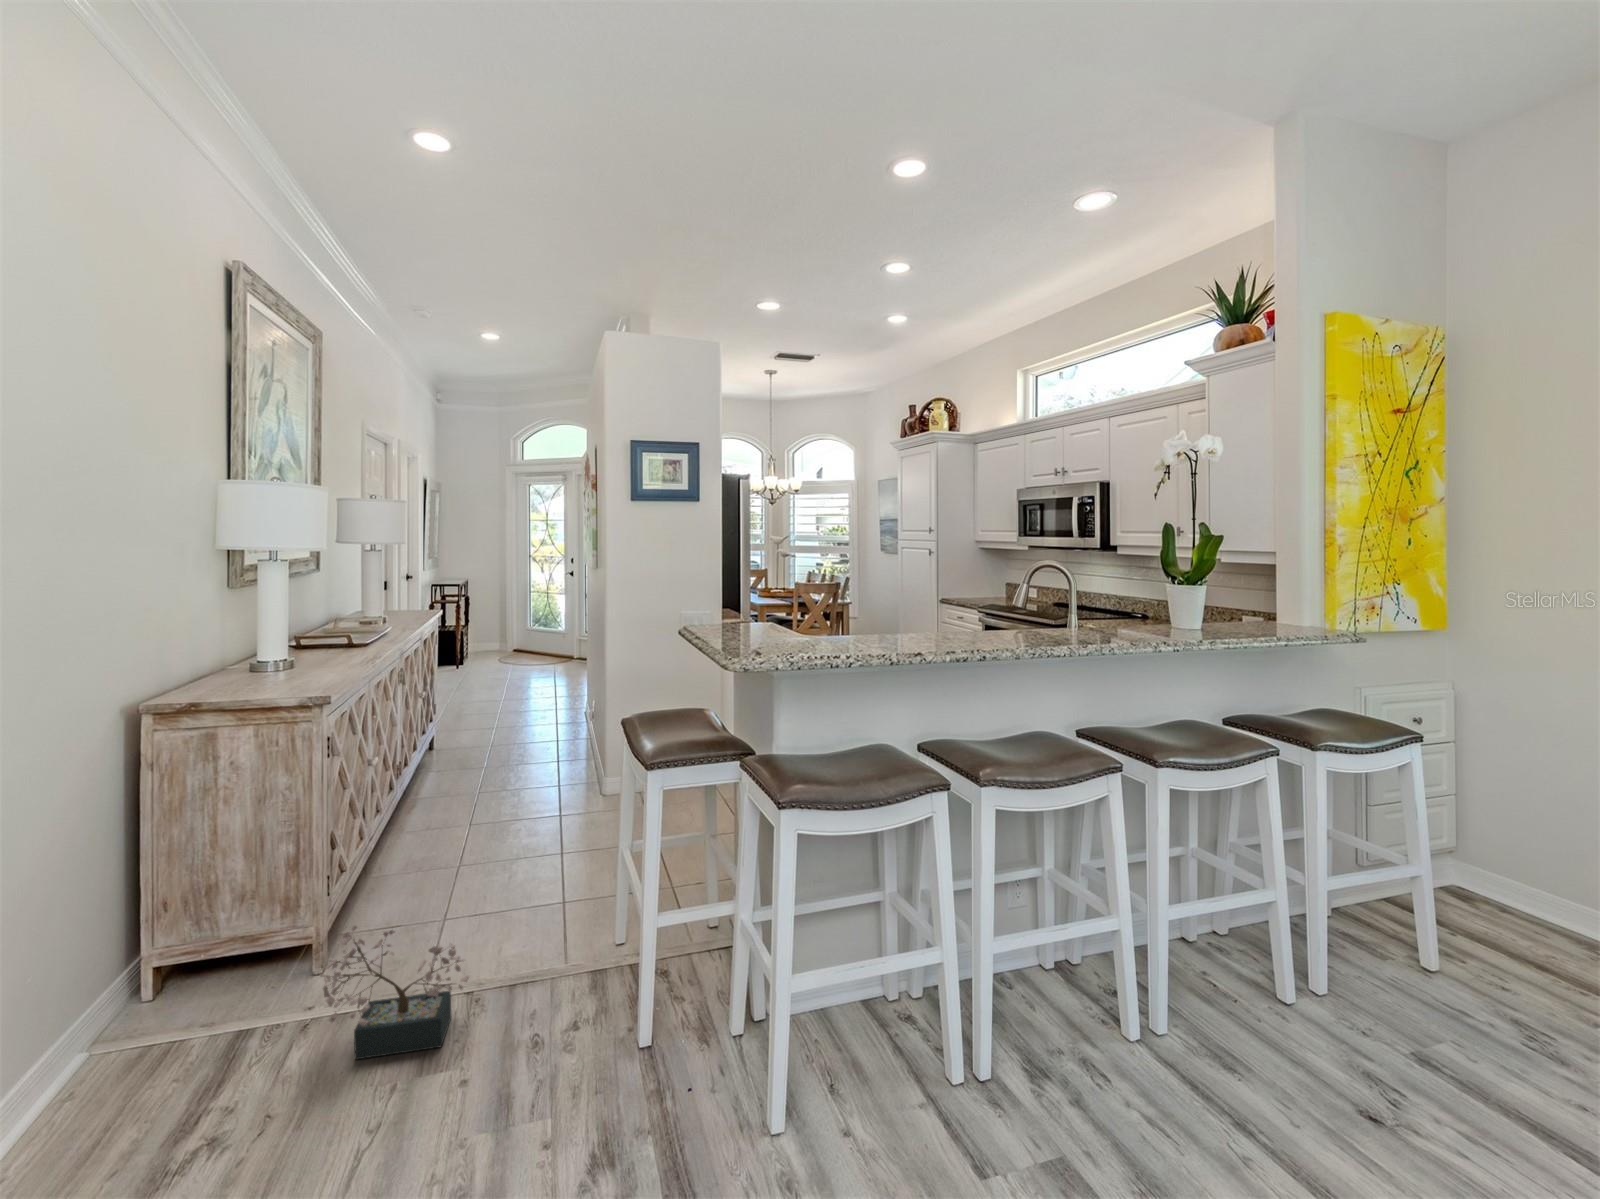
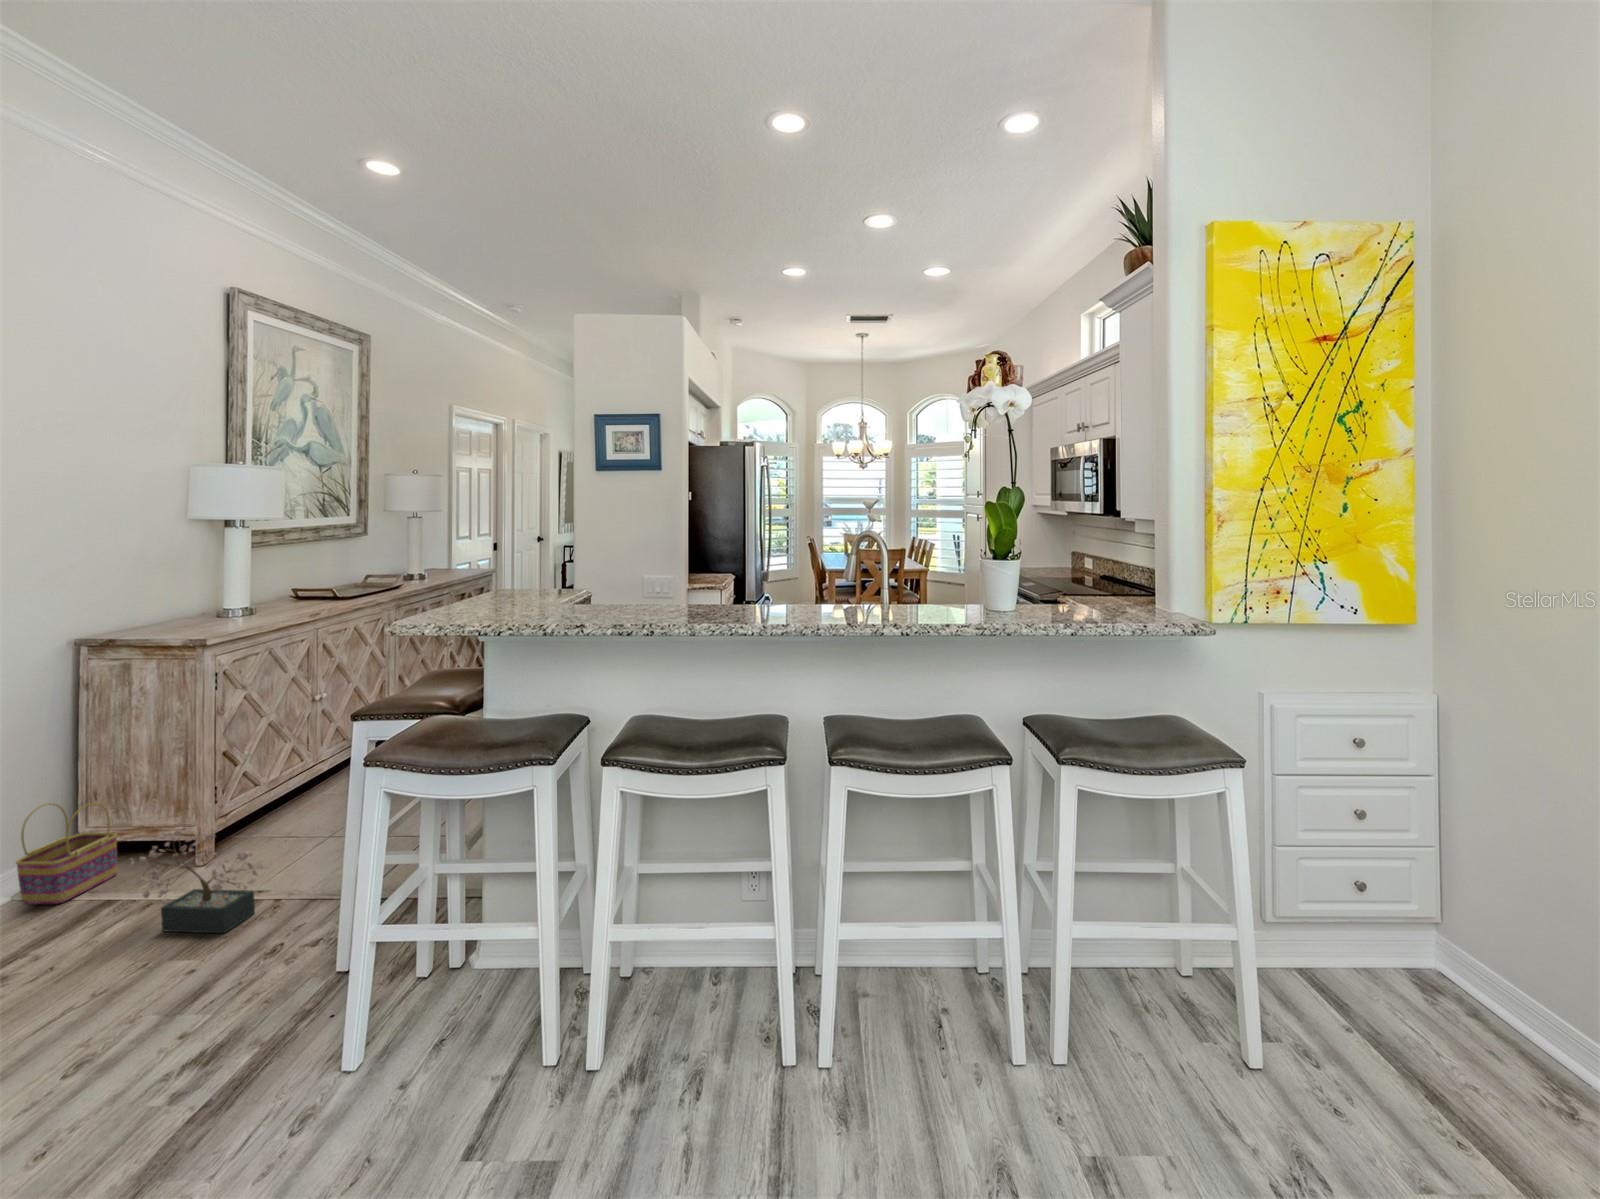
basket: none [94,913,203,1061] -> present [16,803,117,904]

